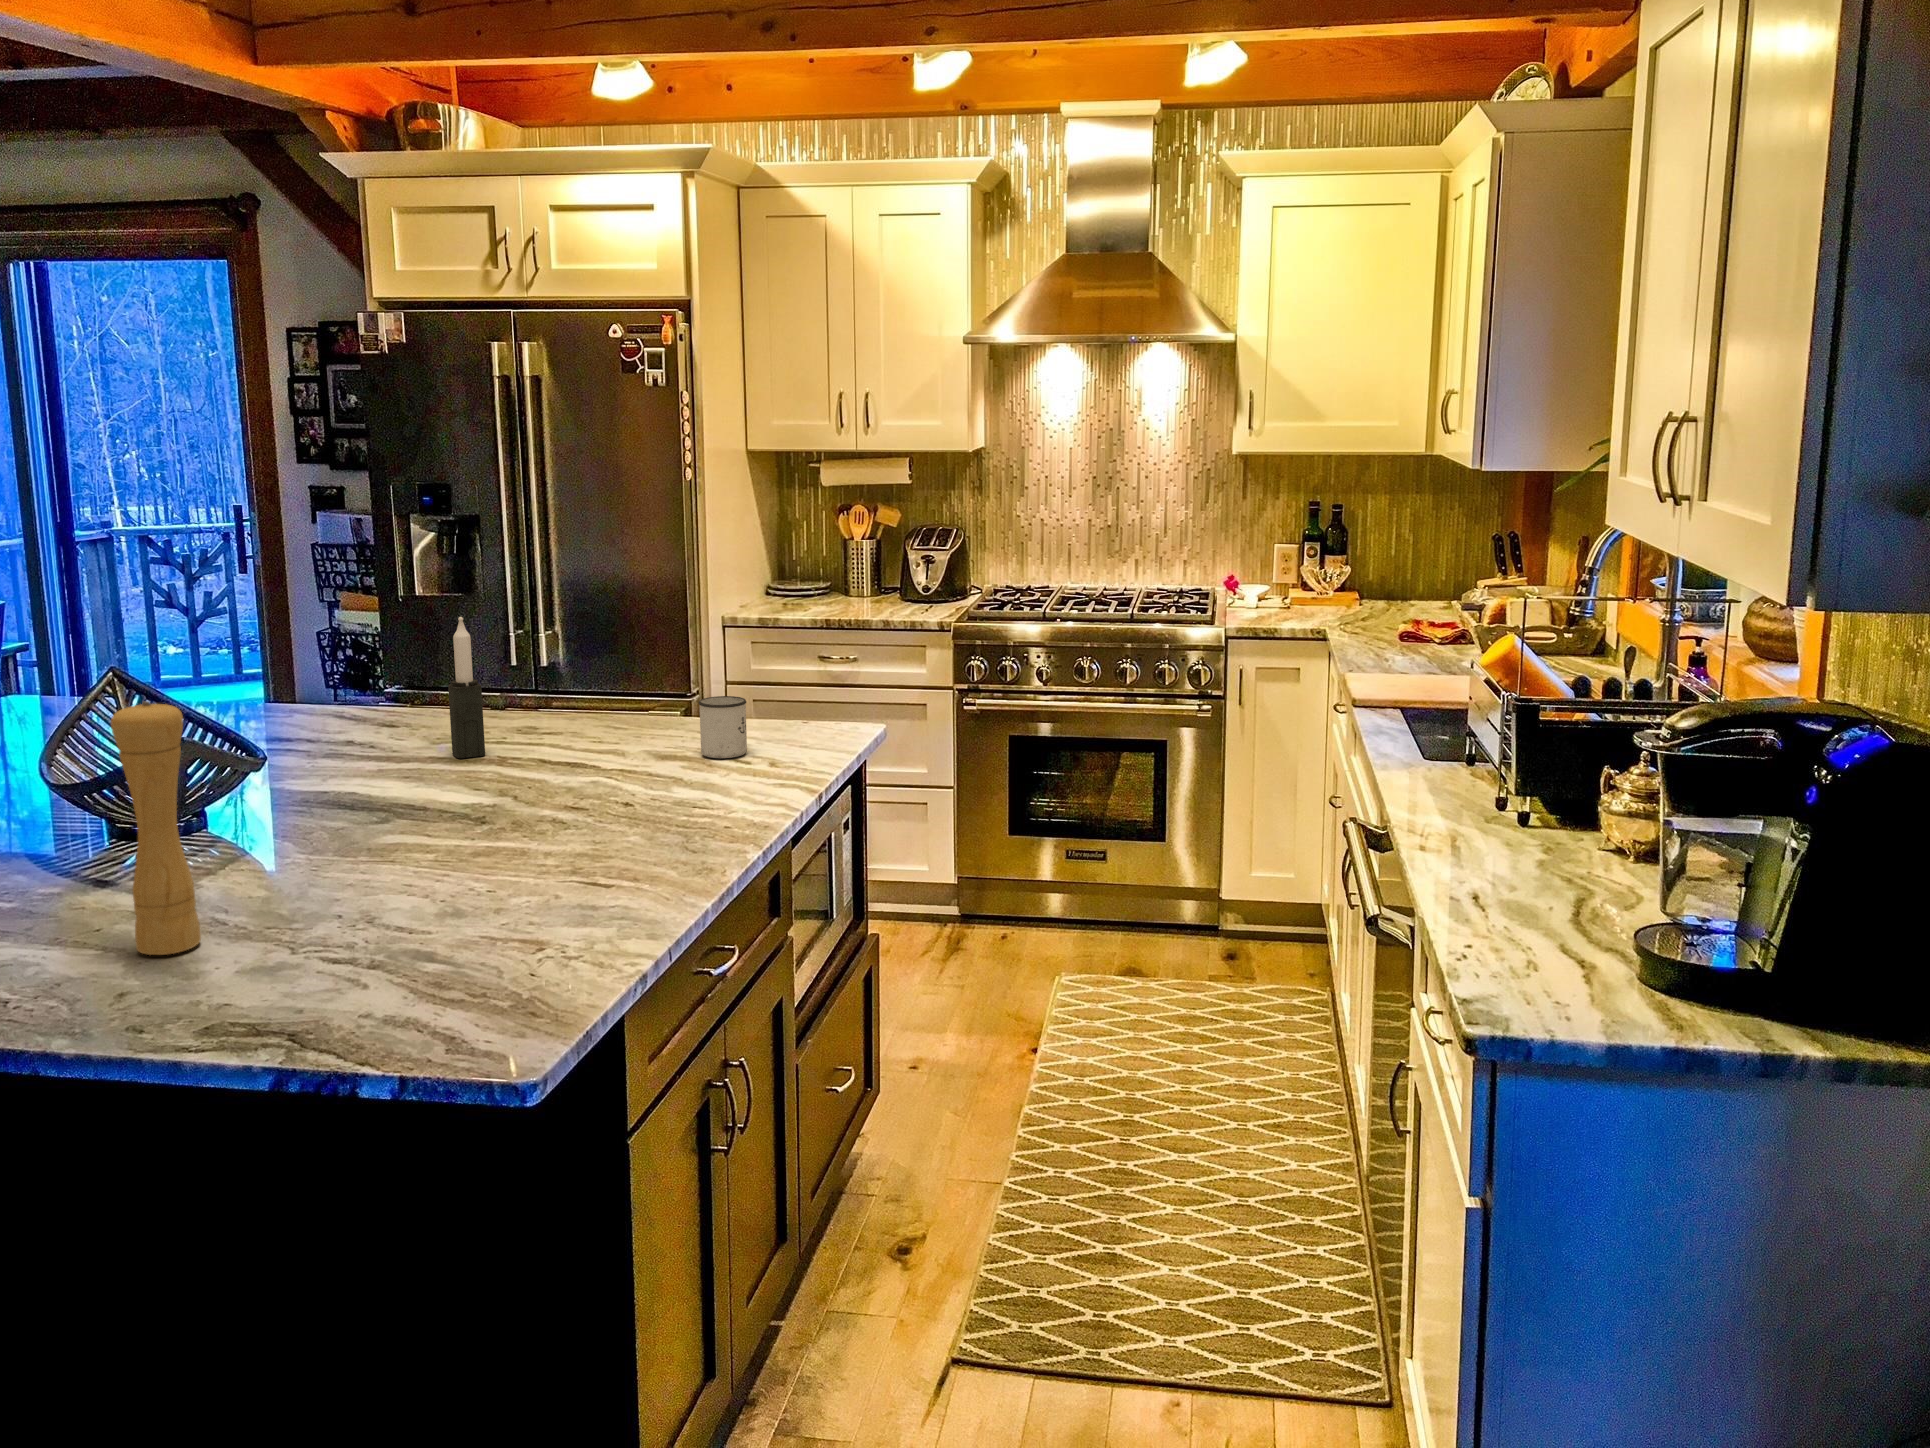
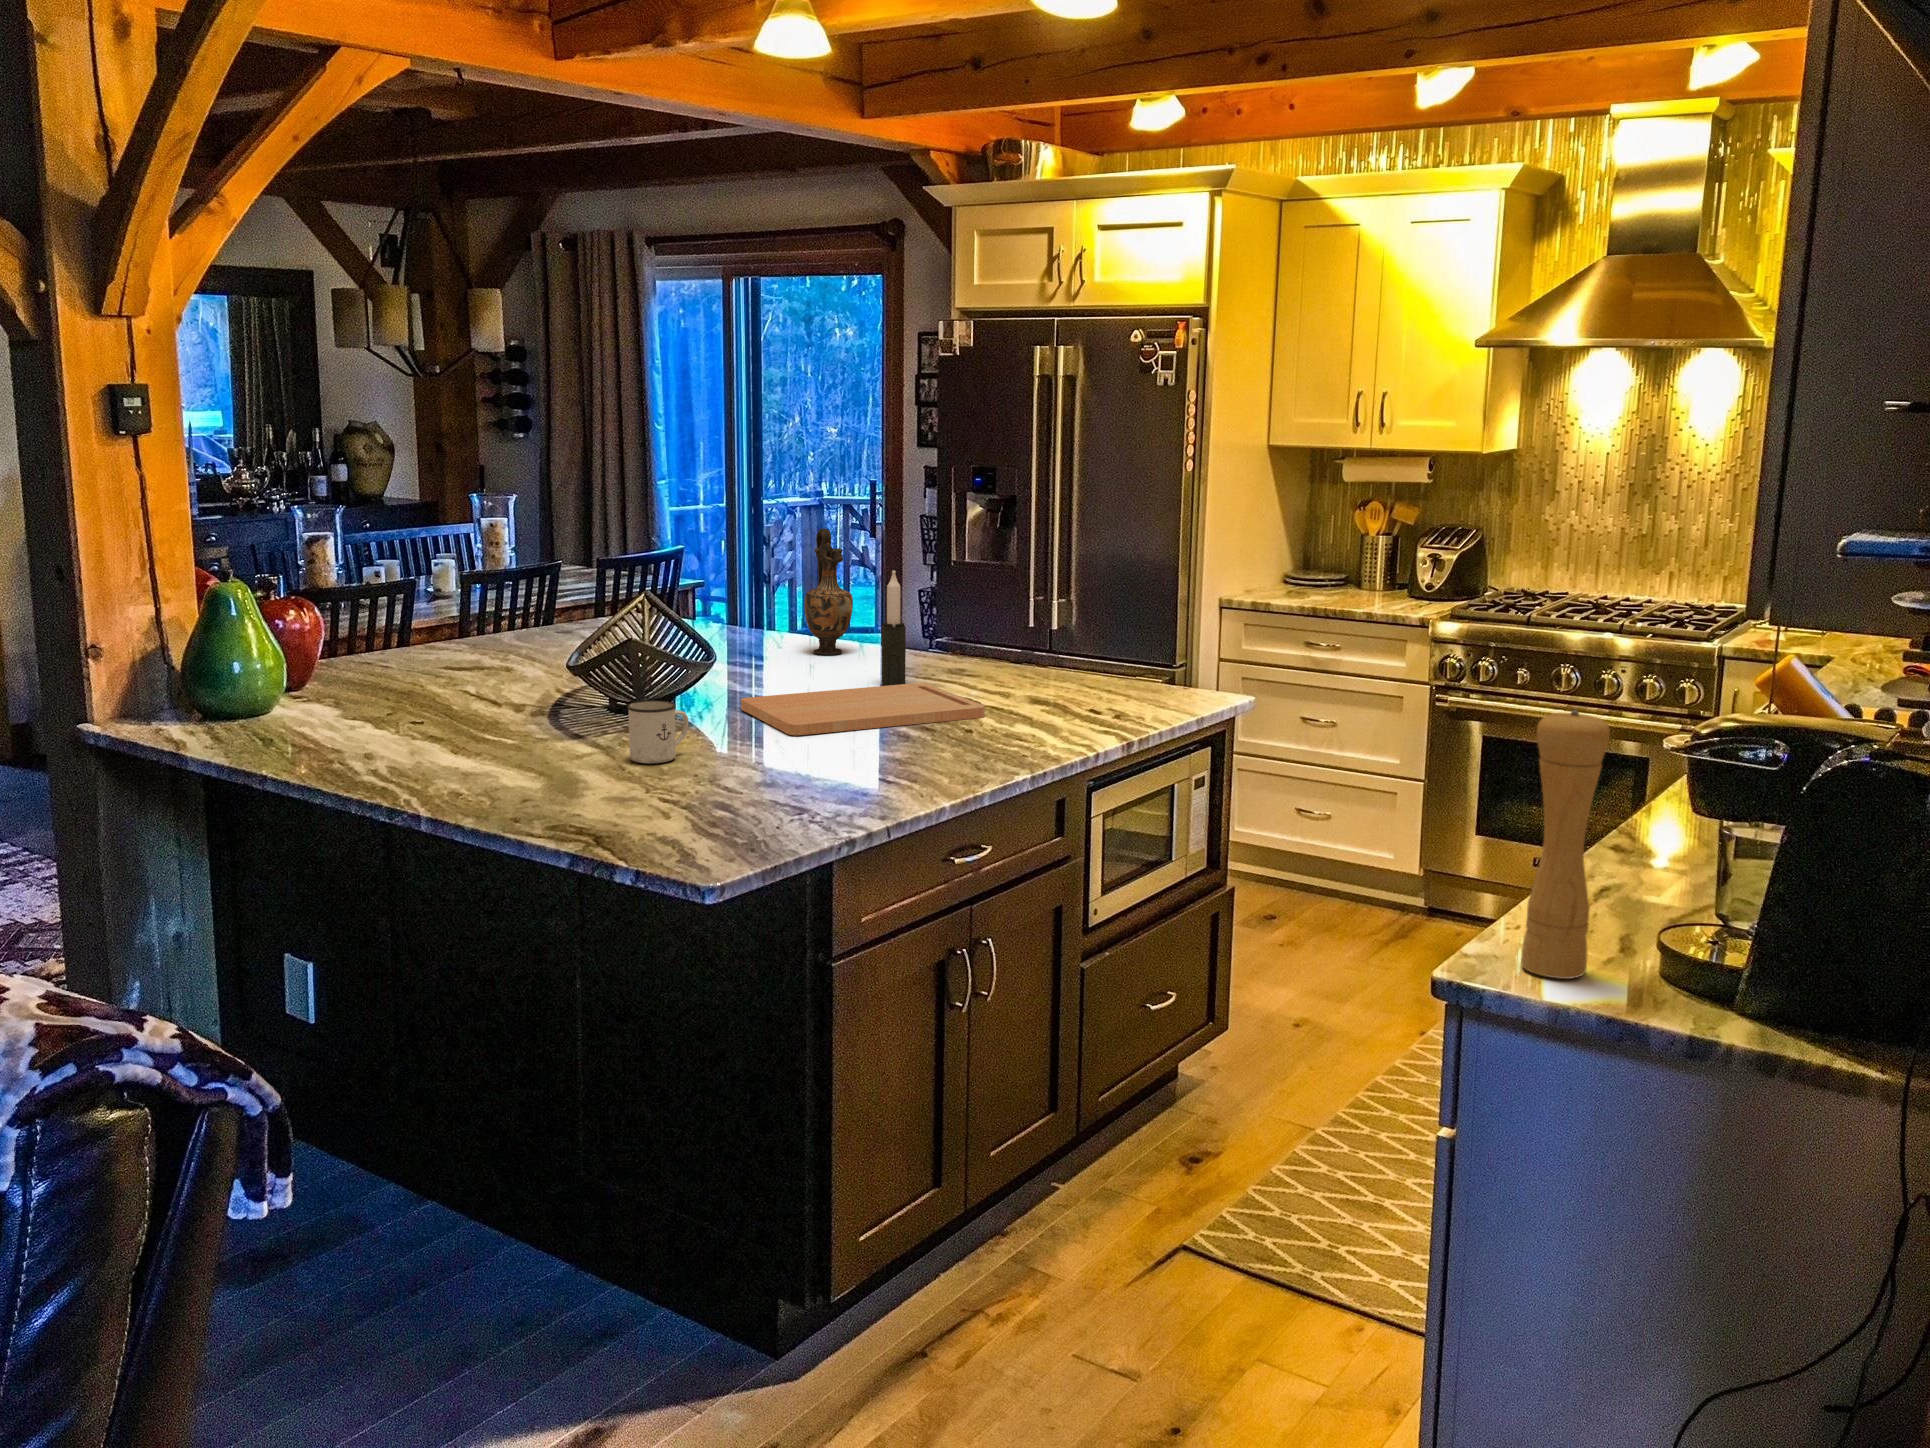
vase: none [306,569,369,726] -> present [805,529,853,655]
mug: present [699,696,747,758] -> present [628,701,688,764]
pepper mill: present [111,701,201,955] -> present [1521,710,1610,979]
cutting board: none [306,751,625,840] -> present [741,683,985,735]

